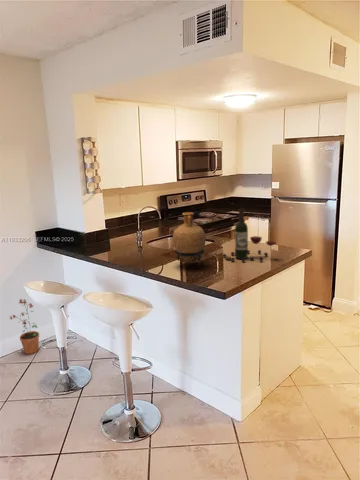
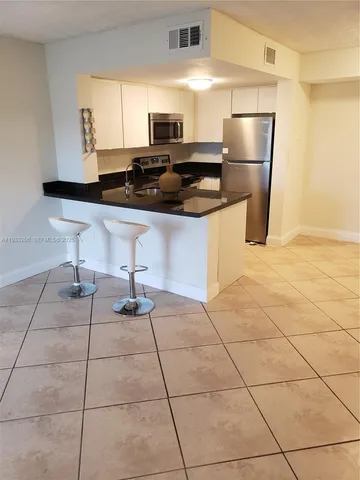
wine bottle: present [223,208,275,262] -> none [192,162,229,199]
potted plant: present [10,299,39,354] -> none [25,235,50,278]

